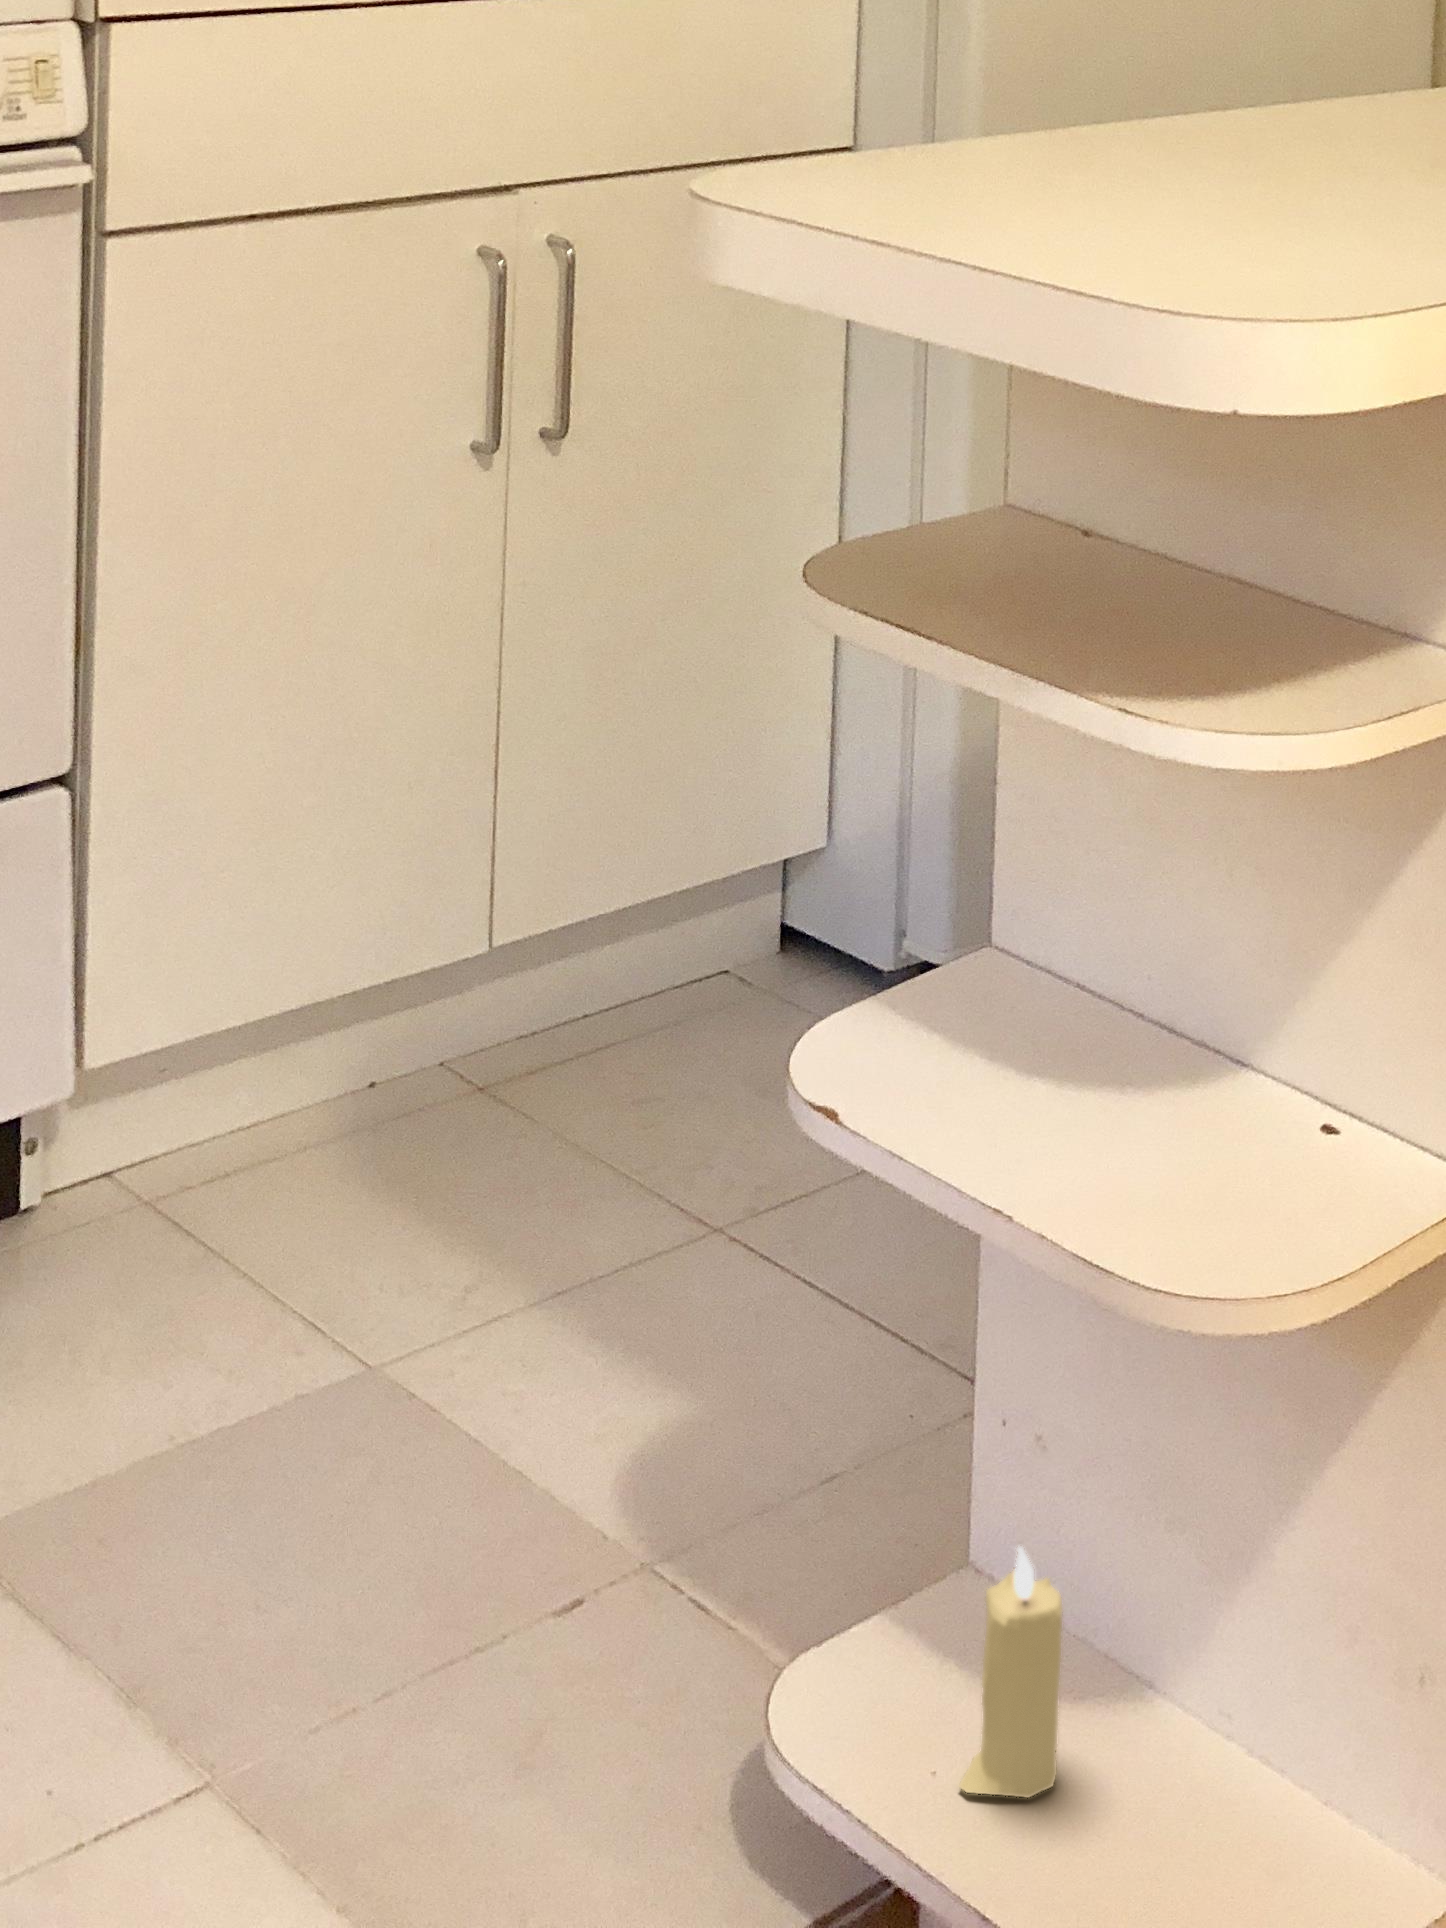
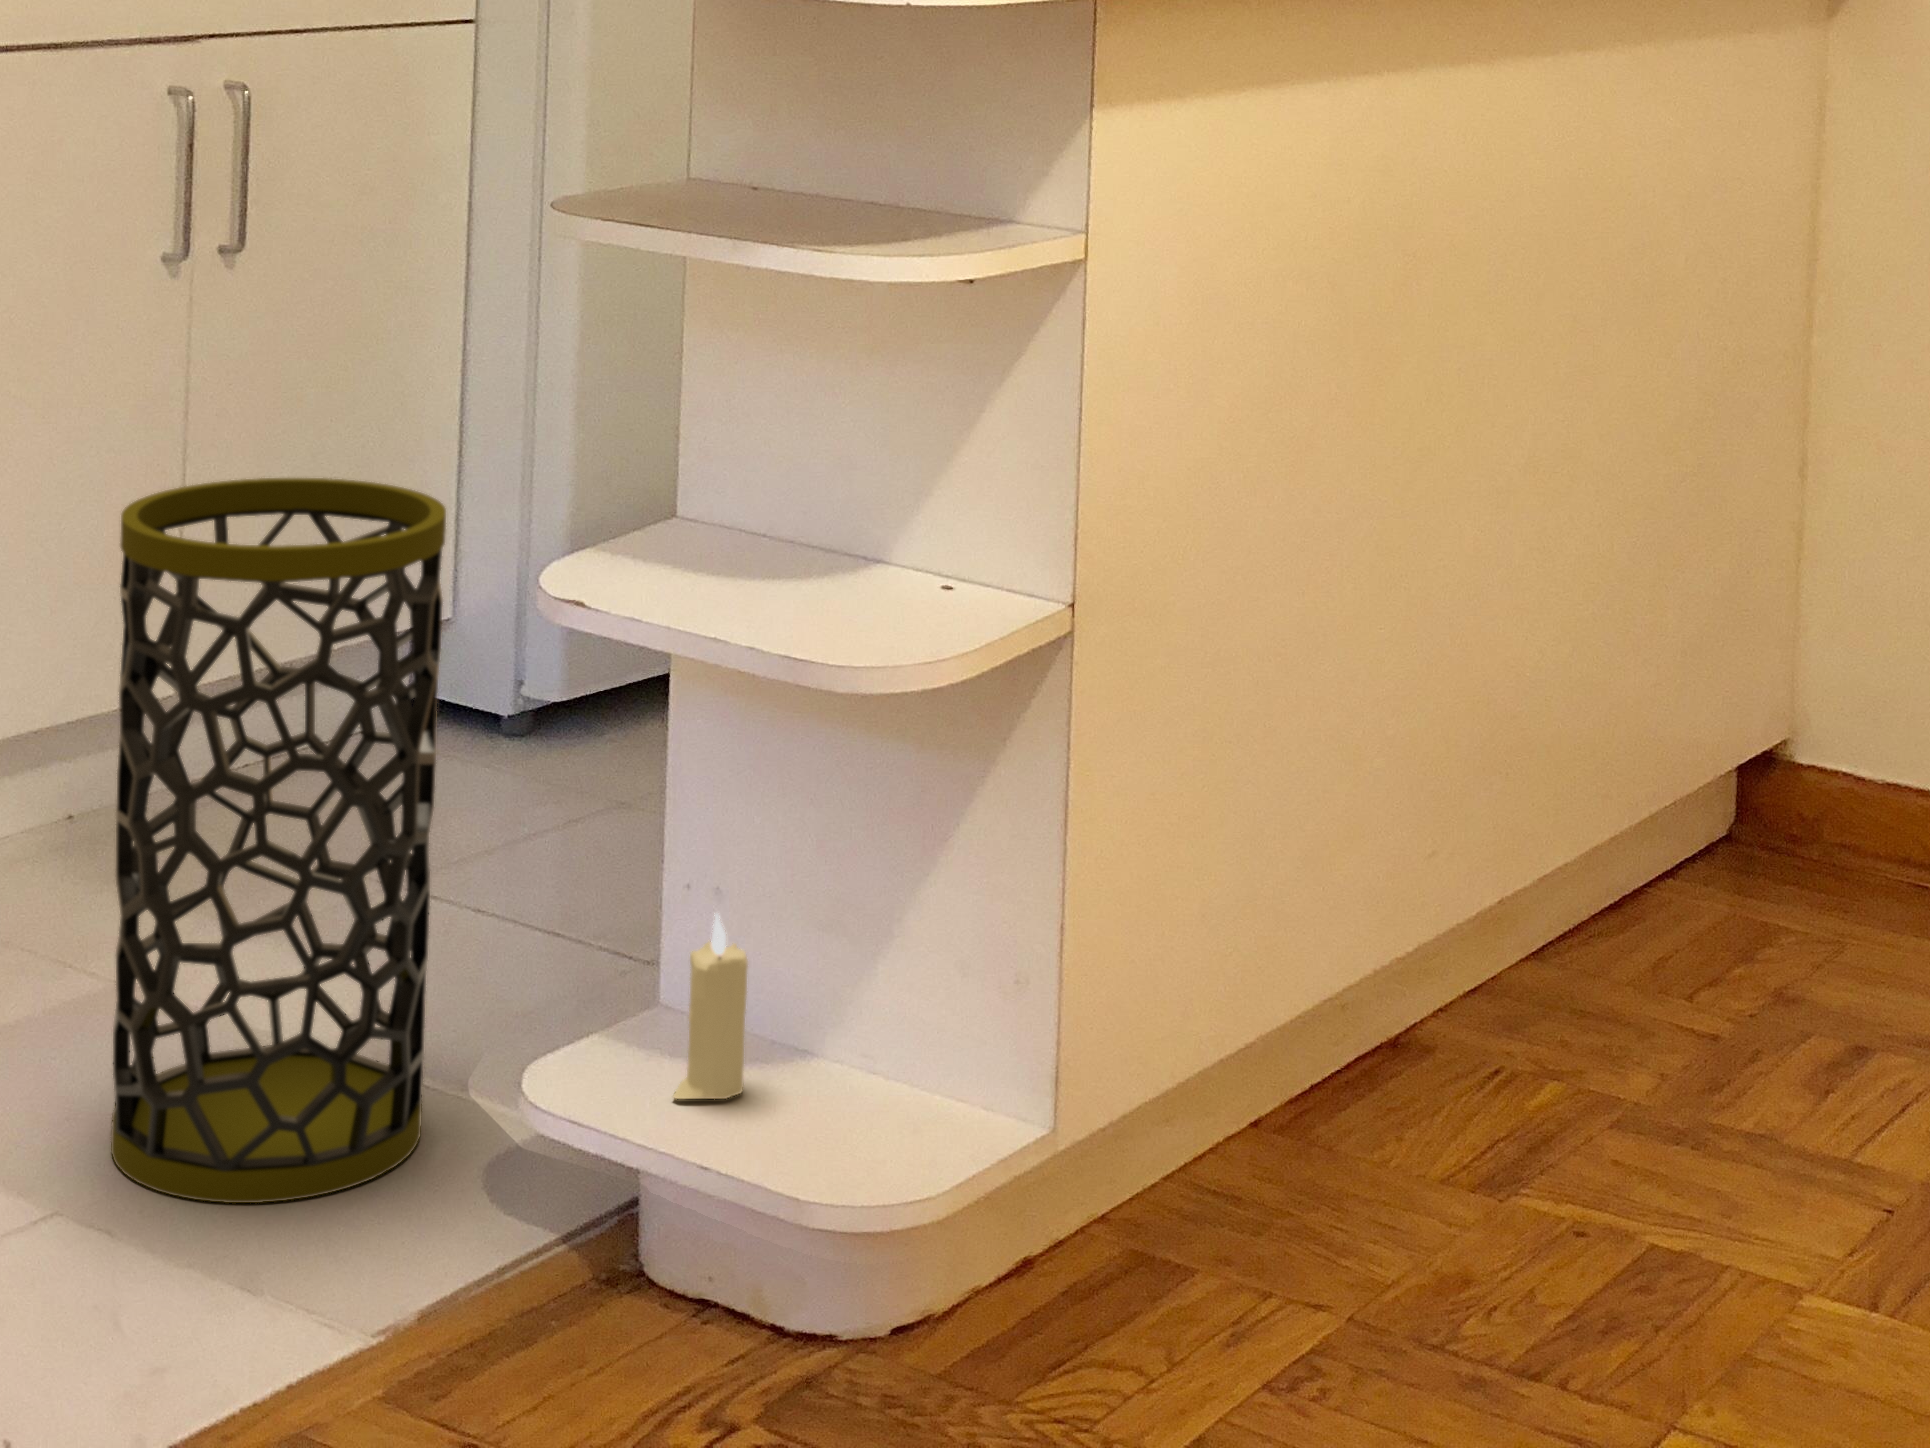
trash can: none [299,823,712,1795] -> present [111,478,446,1203]

